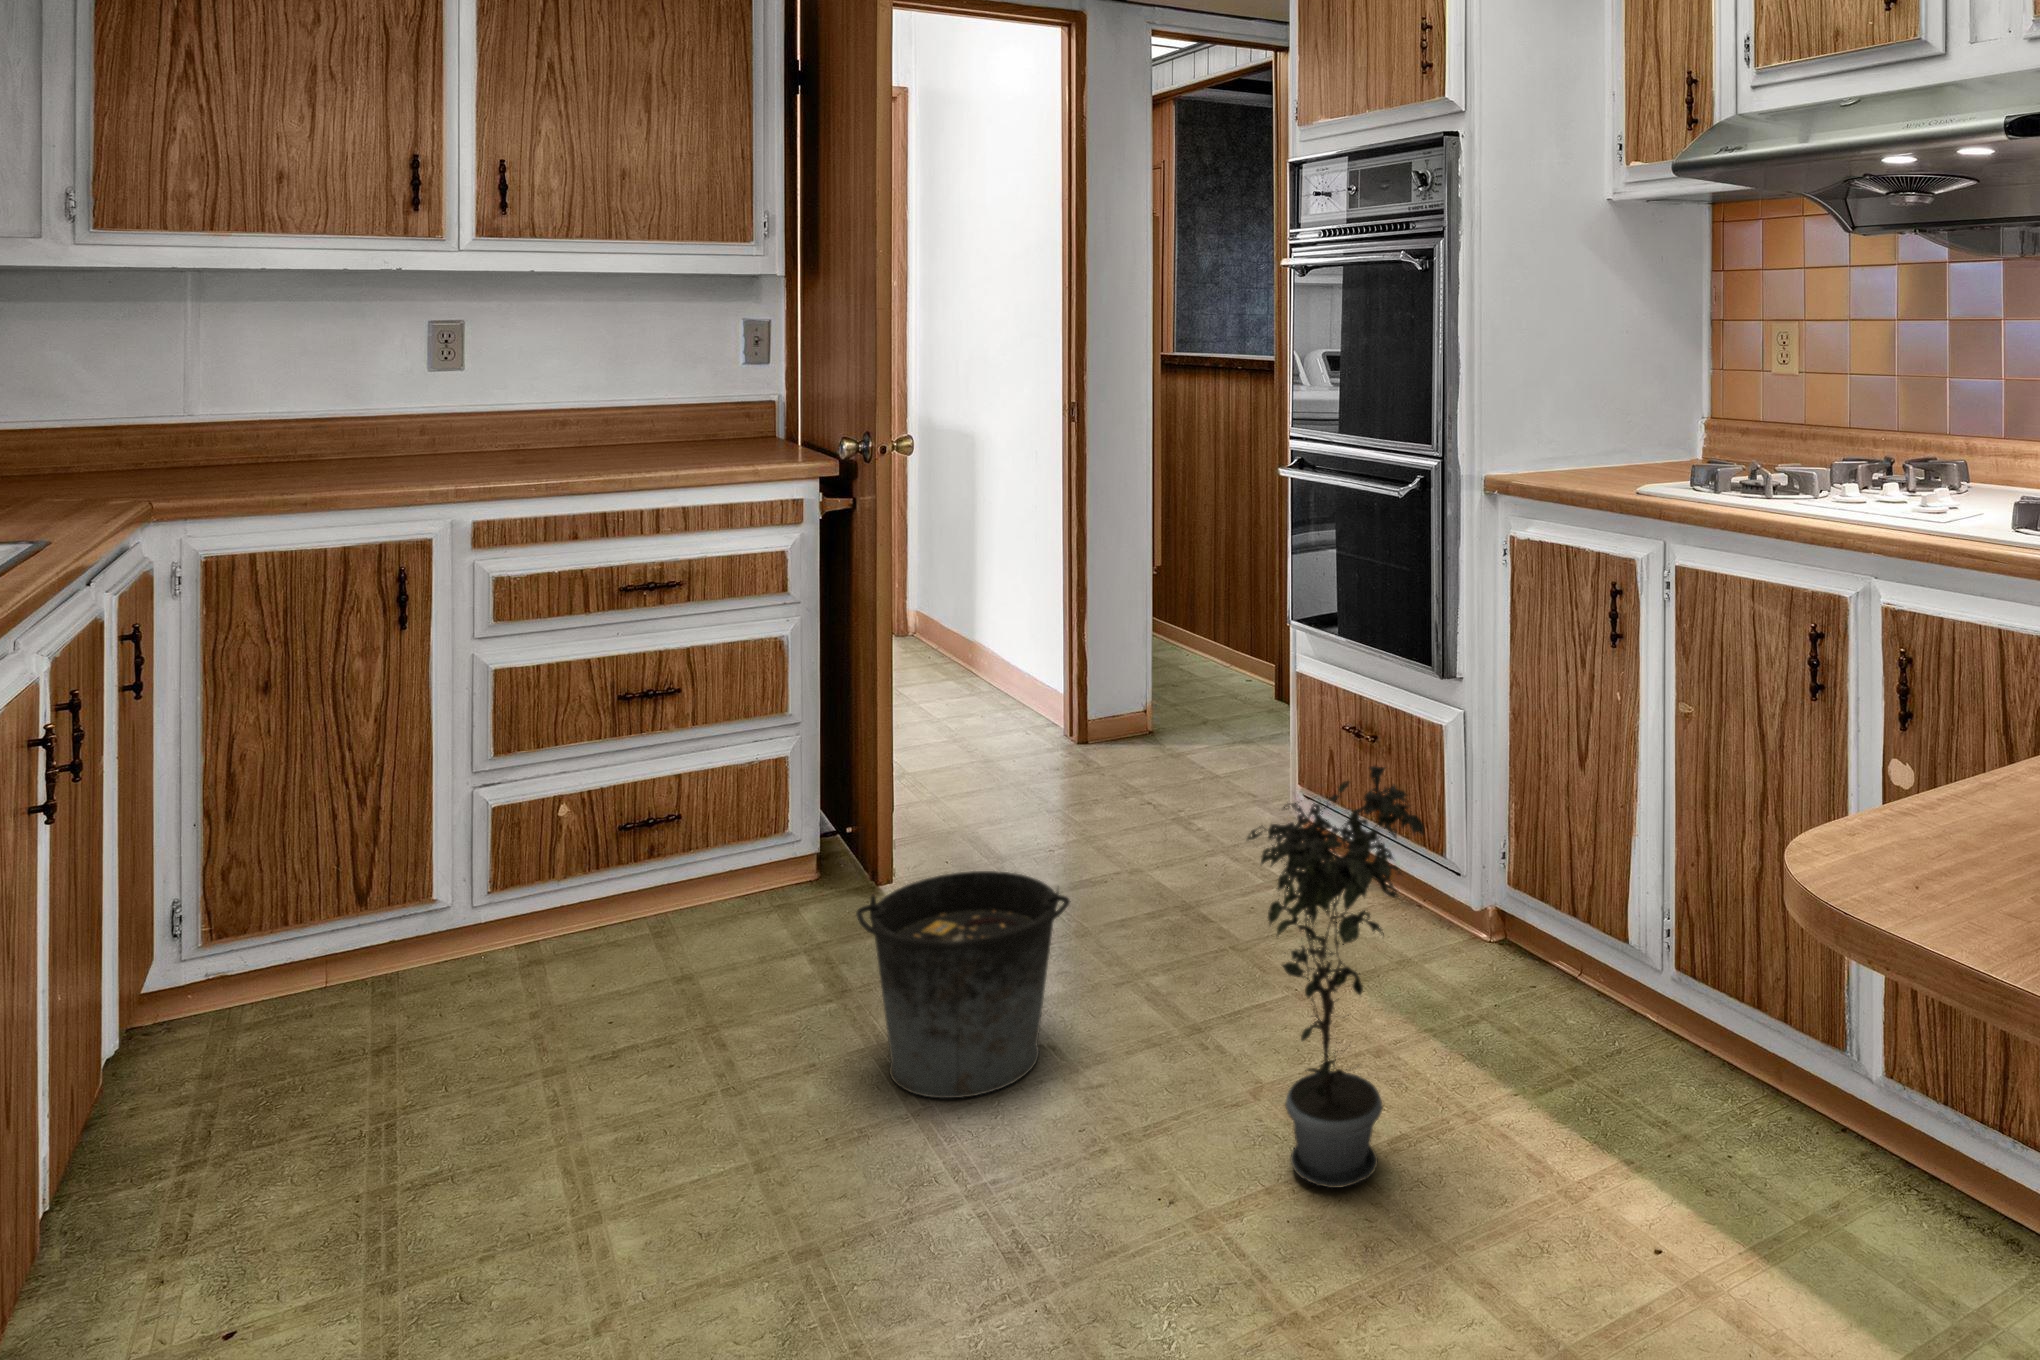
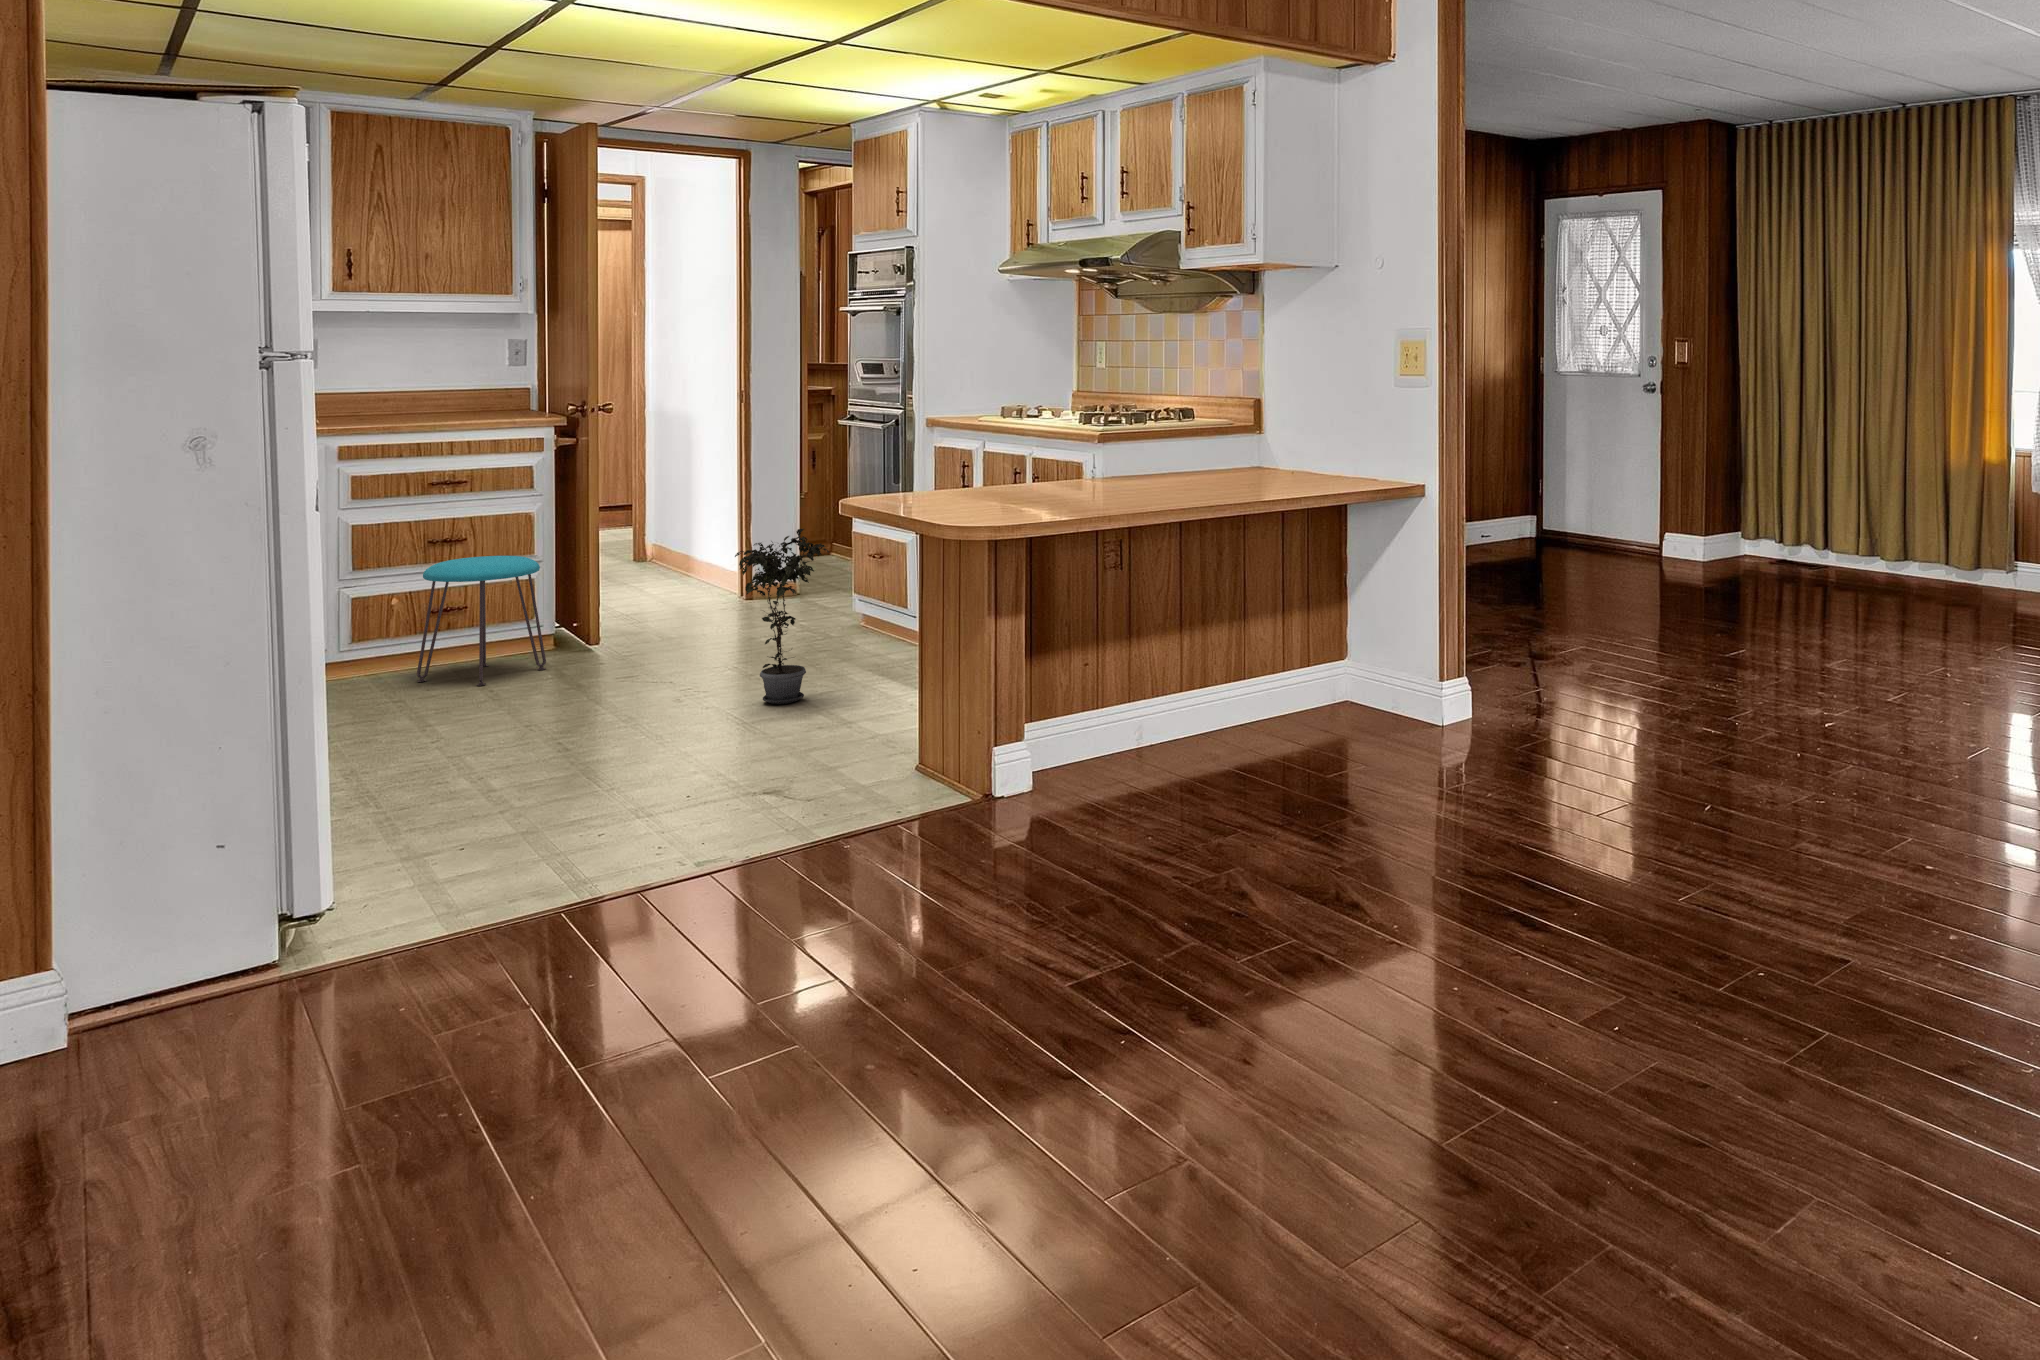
stool: none [592,734,815,1022] -> present [417,556,546,686]
bucket: present [856,871,1070,1098] -> none [561,606,675,696]

